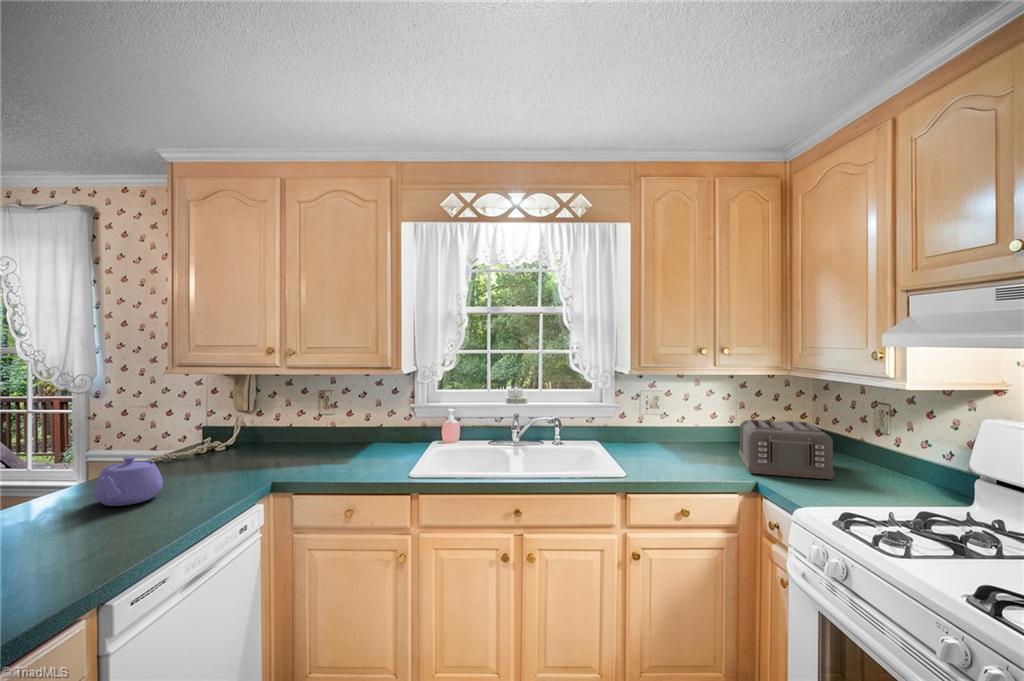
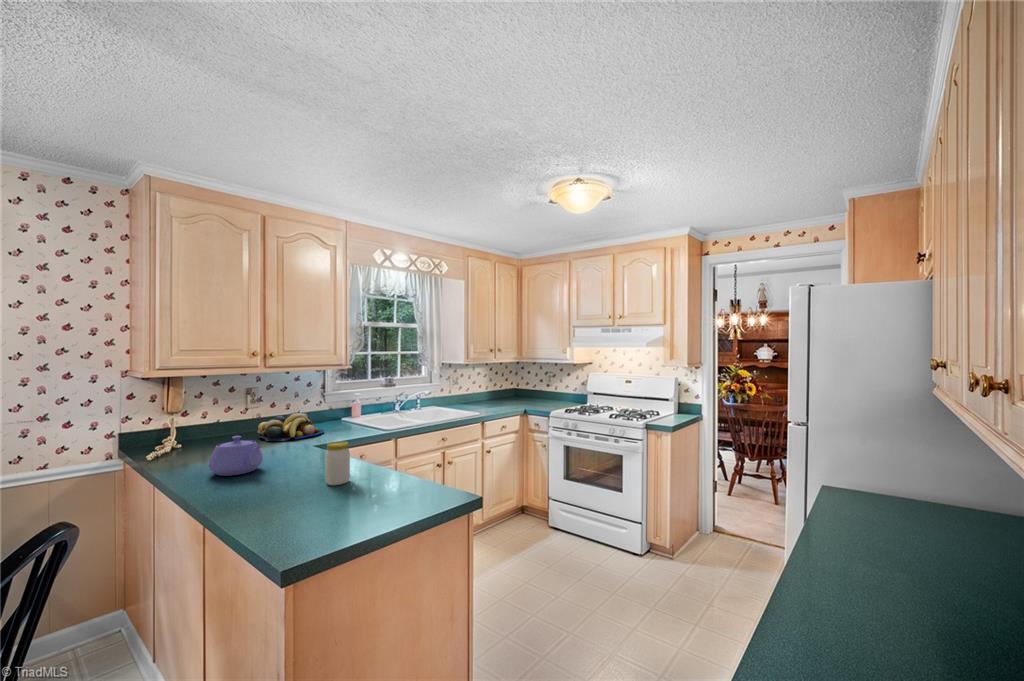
toaster: present [739,420,834,479] -> none [502,383,548,406]
fruit bowl: none [290,427,373,465] -> present [258,412,323,441]
jar: none [43,498,89,569] -> present [326,441,350,485]

